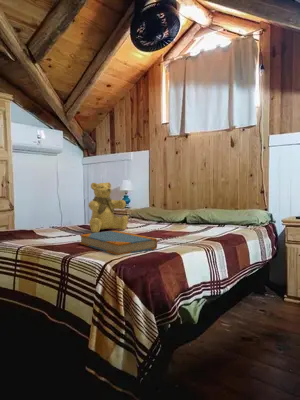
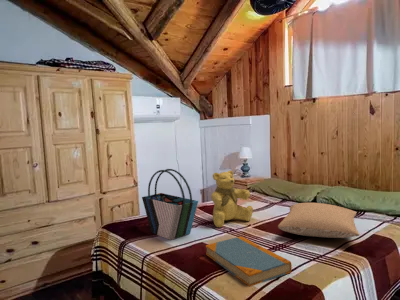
tote bag: none [17,172,75,239] -> present [142,169,198,240]
pillow: none [149,208,217,234] -> present [278,203,359,238]

